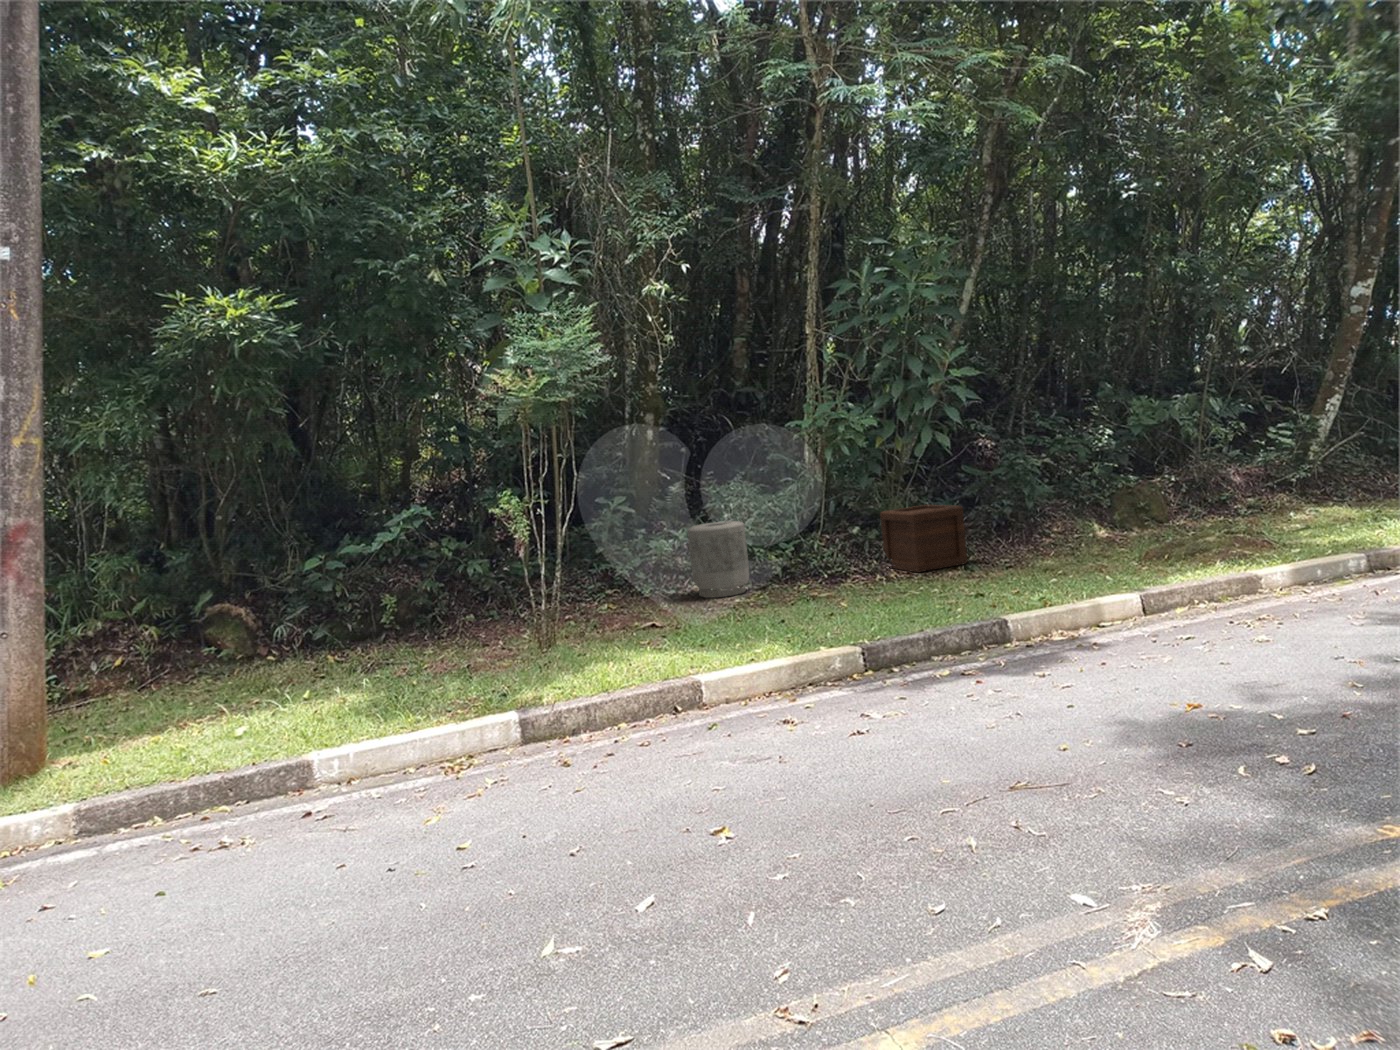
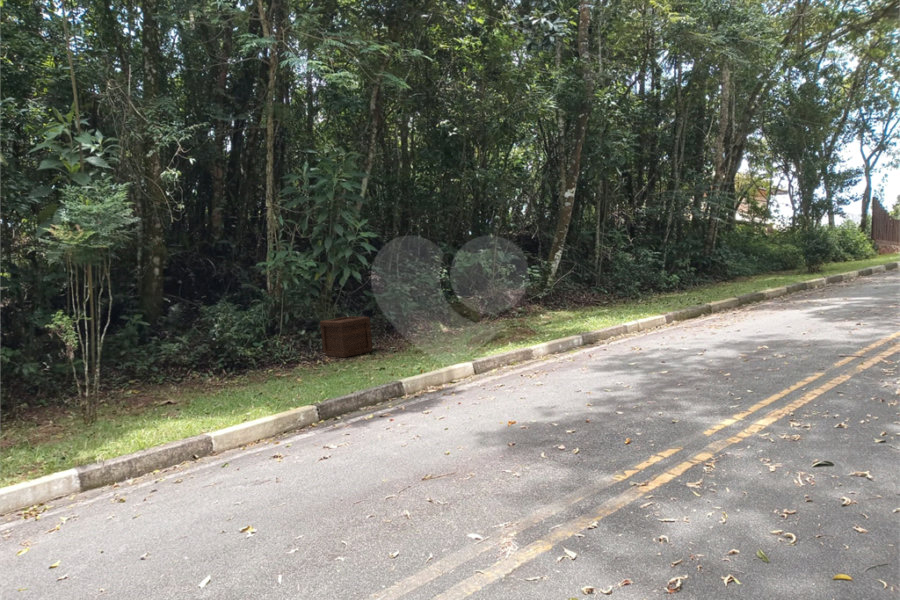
trash can: present [688,521,750,597] -> none [192,329,236,381]

